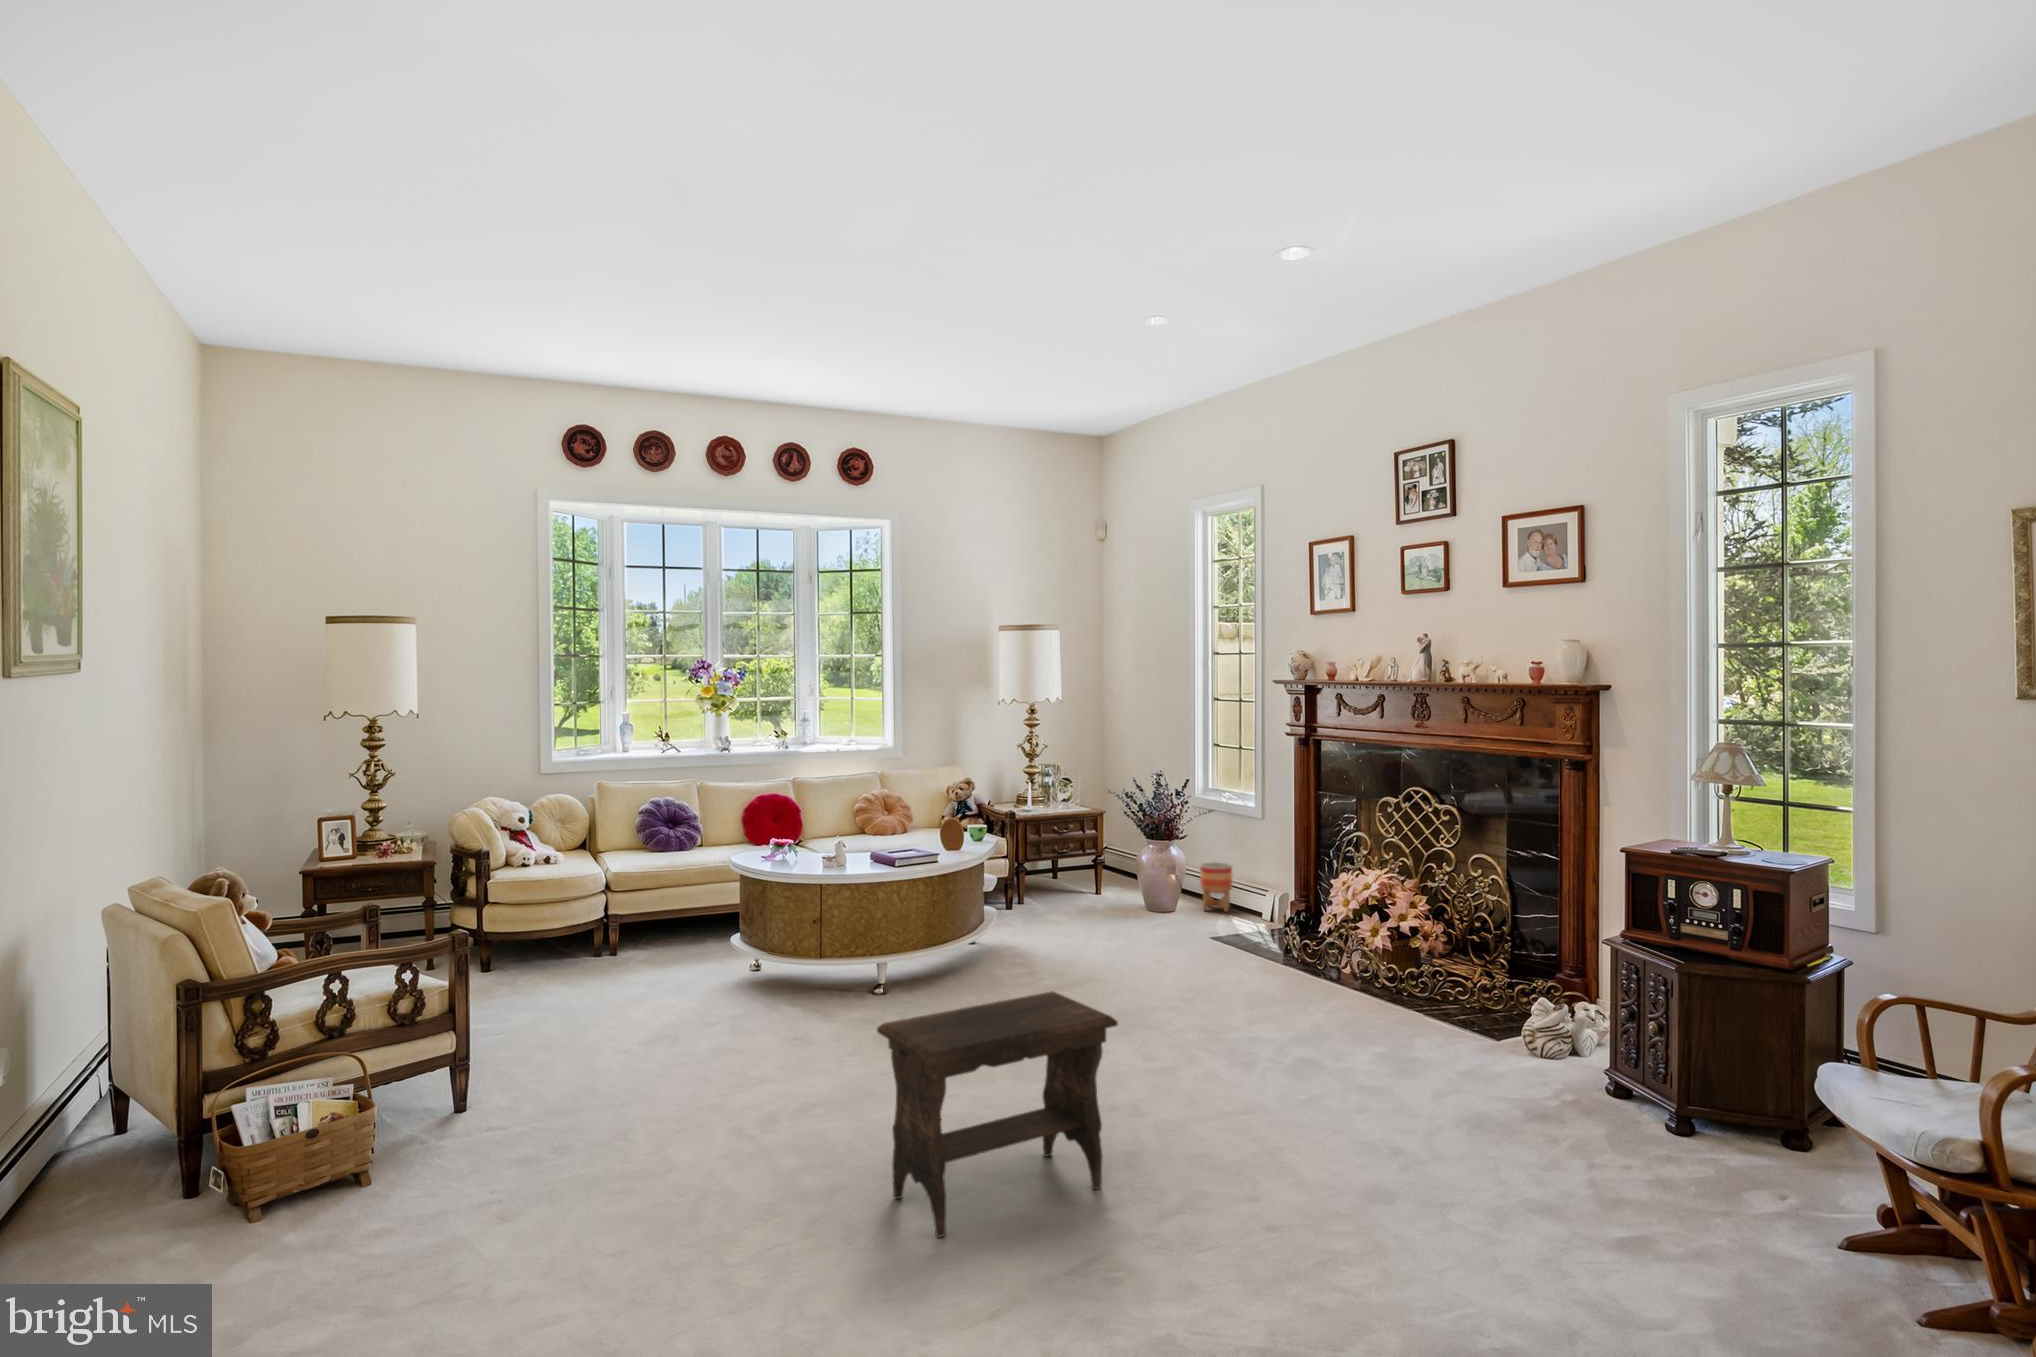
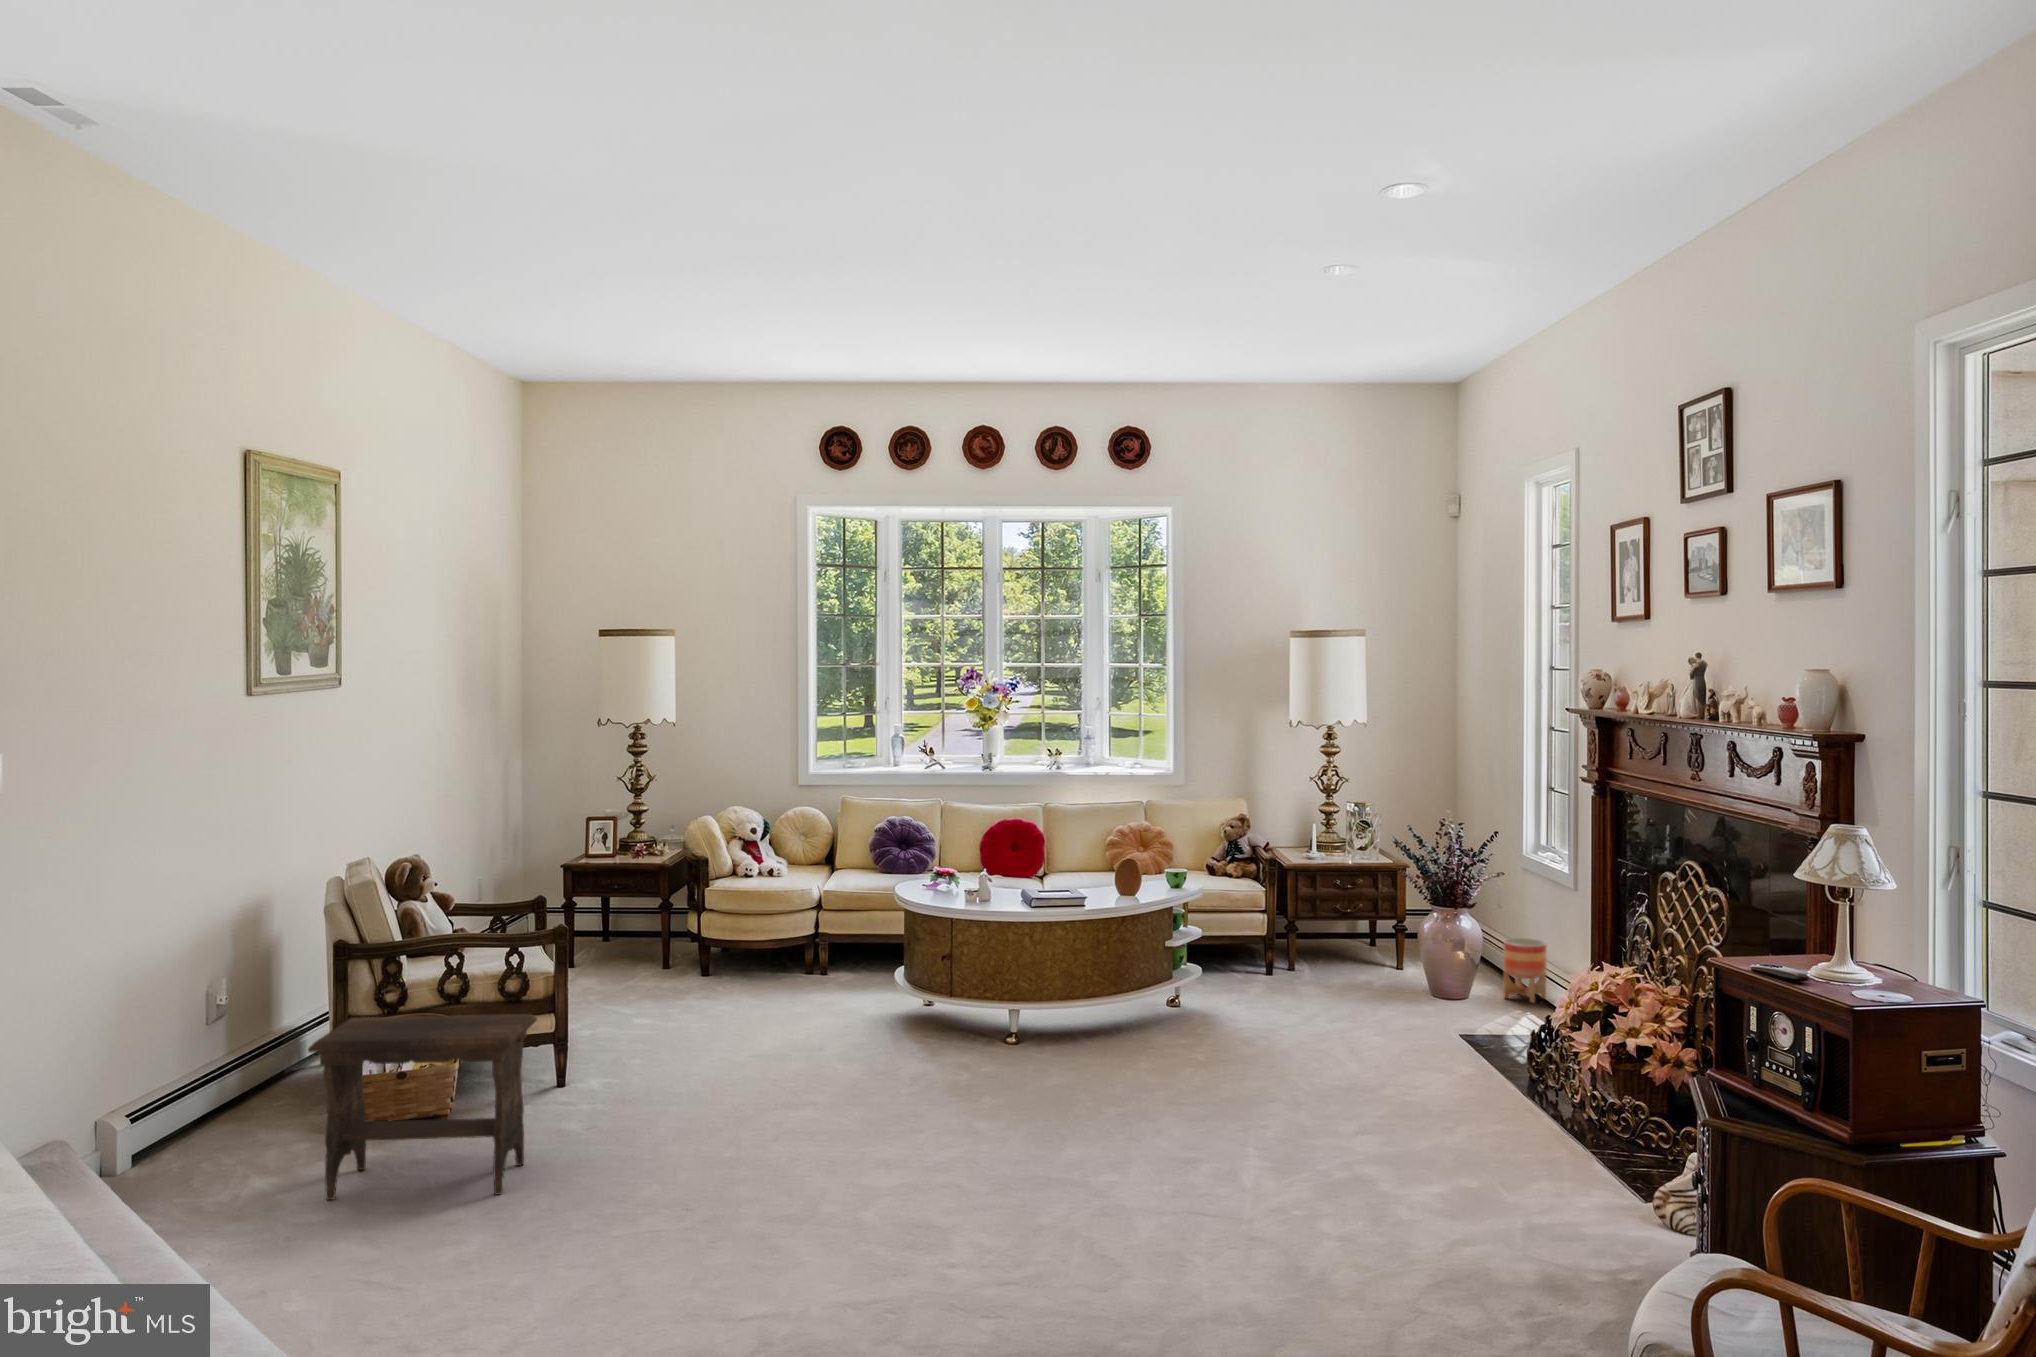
footstool: present [877,991,1118,1237] -> present [308,1014,537,1200]

